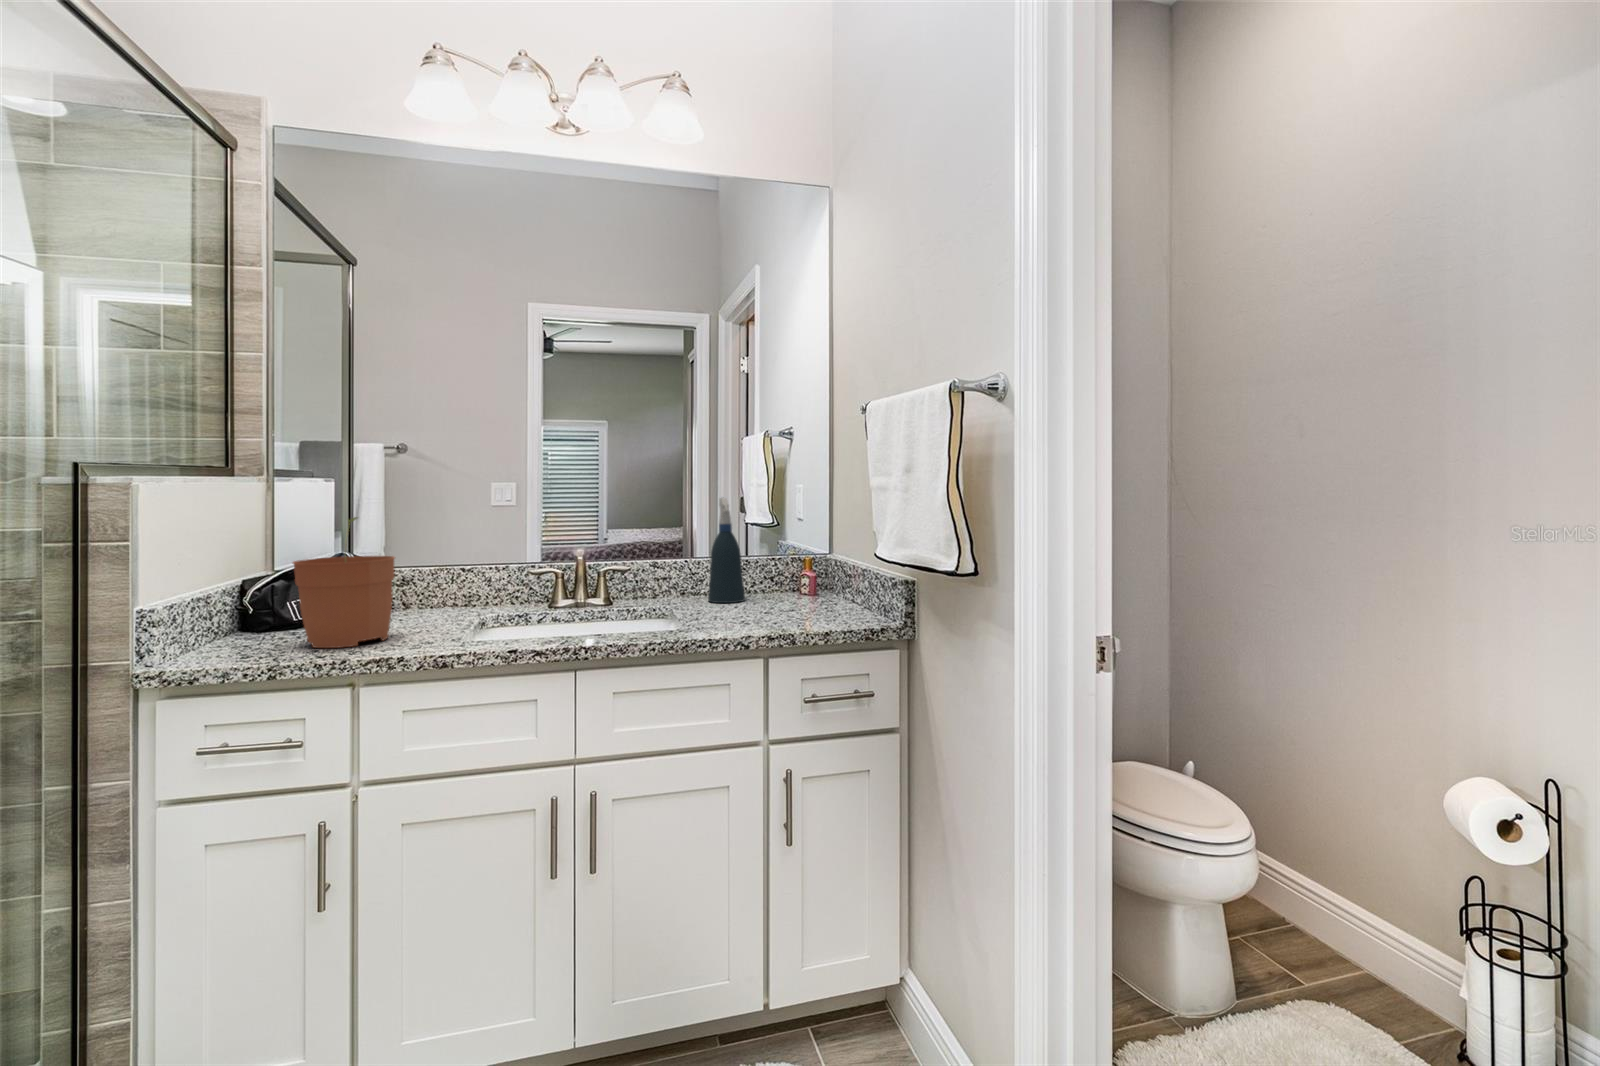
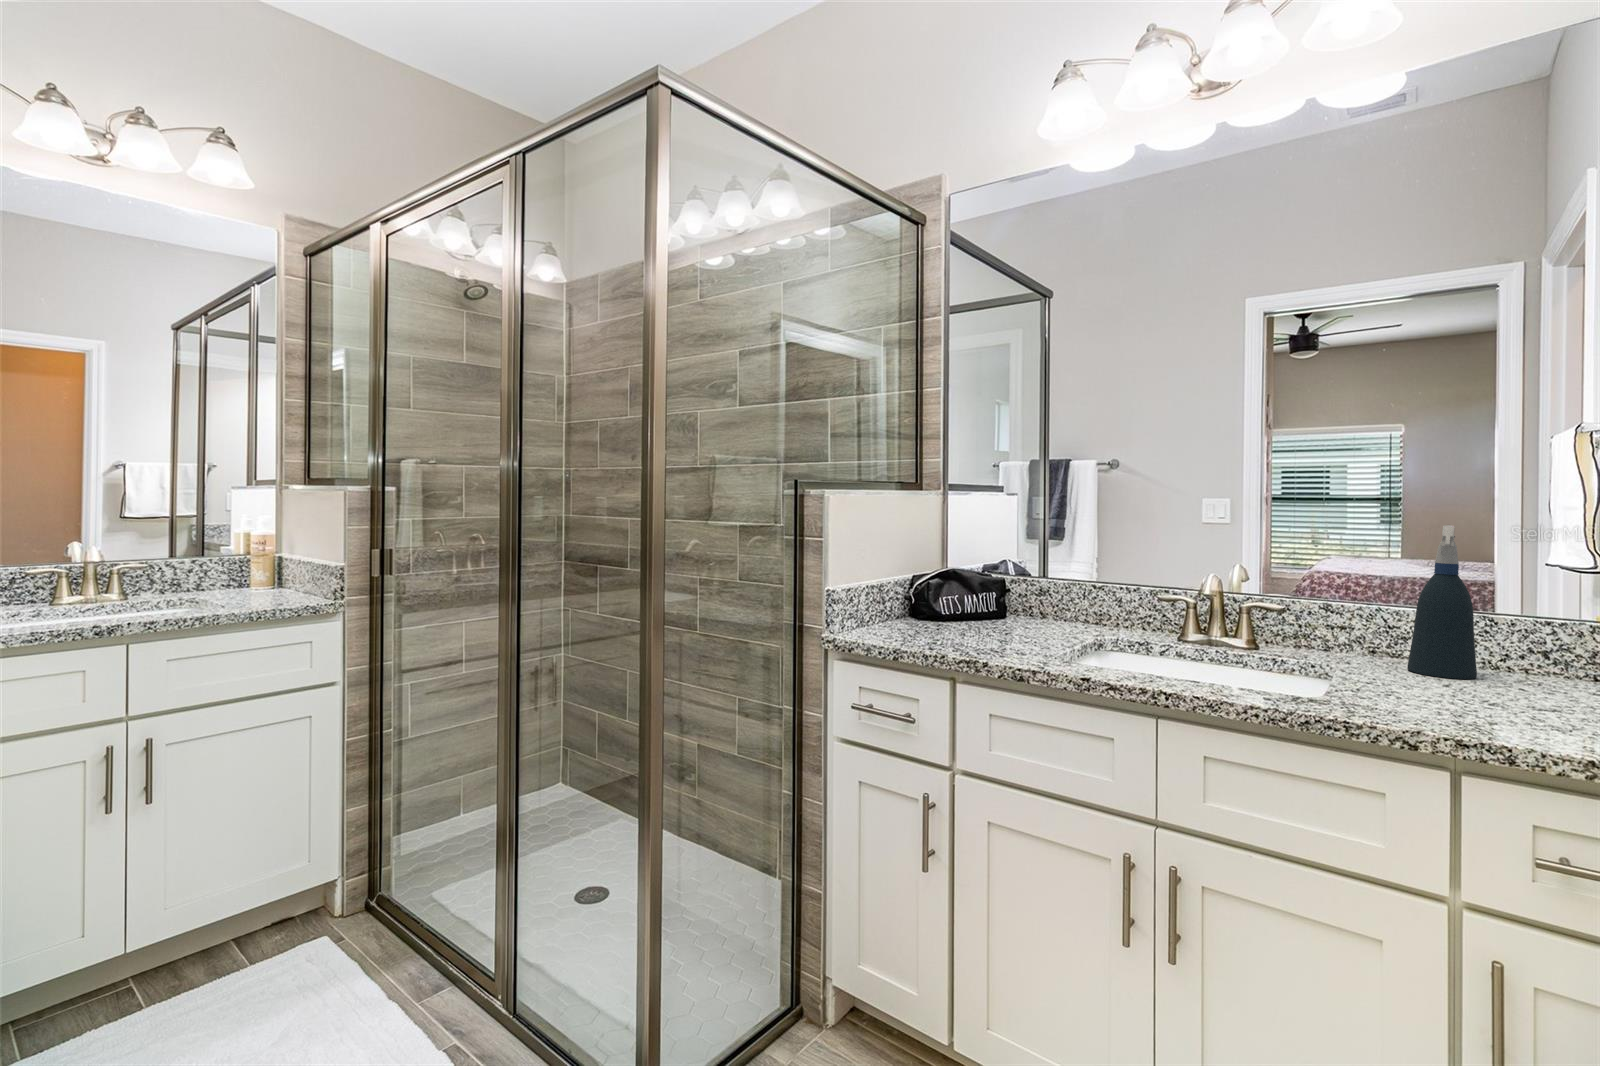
plant pot: present [293,517,395,648] -> none [928,528,1009,645]

